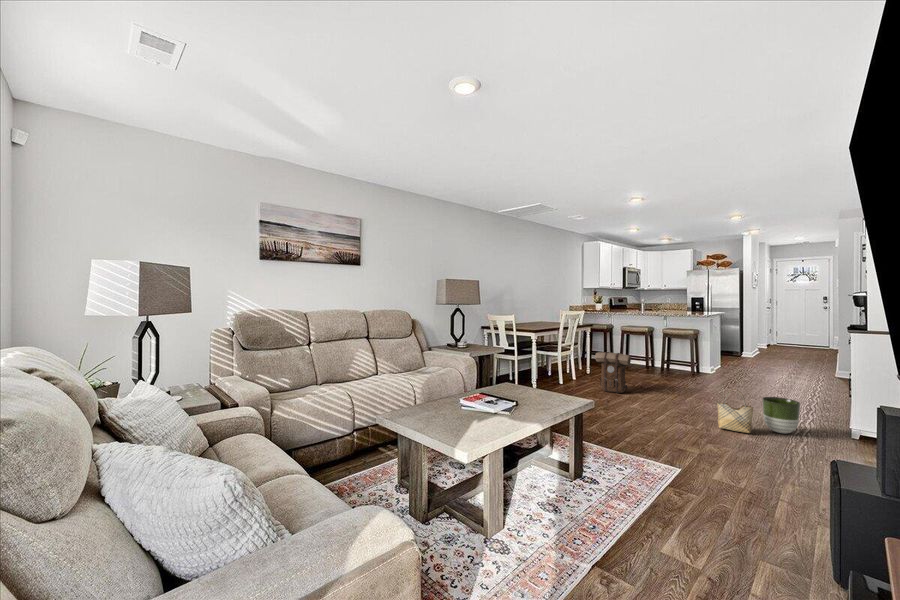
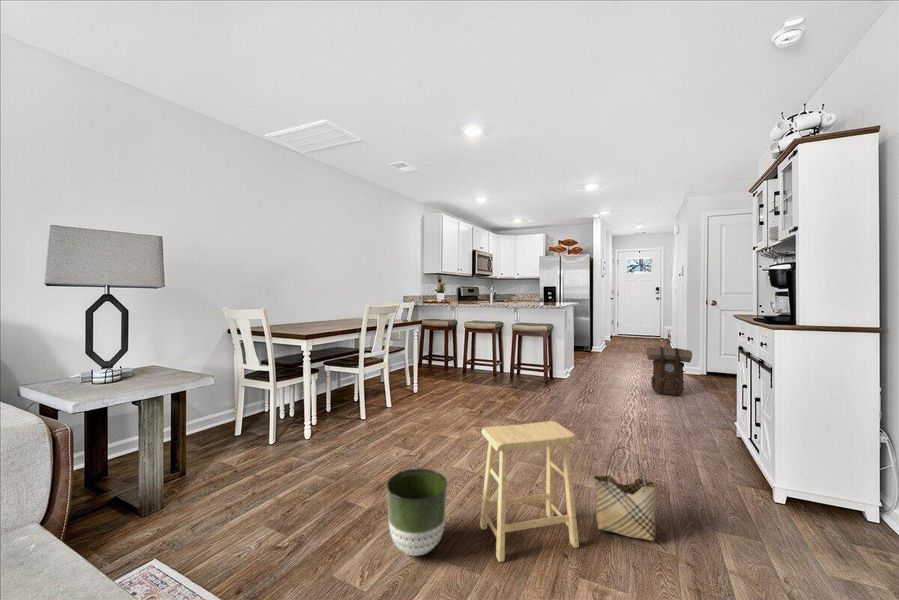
backpack: present [595,352,631,393] -> present [647,347,692,396]
footstool: none [652,373,707,432] -> present [480,421,579,562]
planter: present [762,397,800,433] -> present [387,469,447,556]

